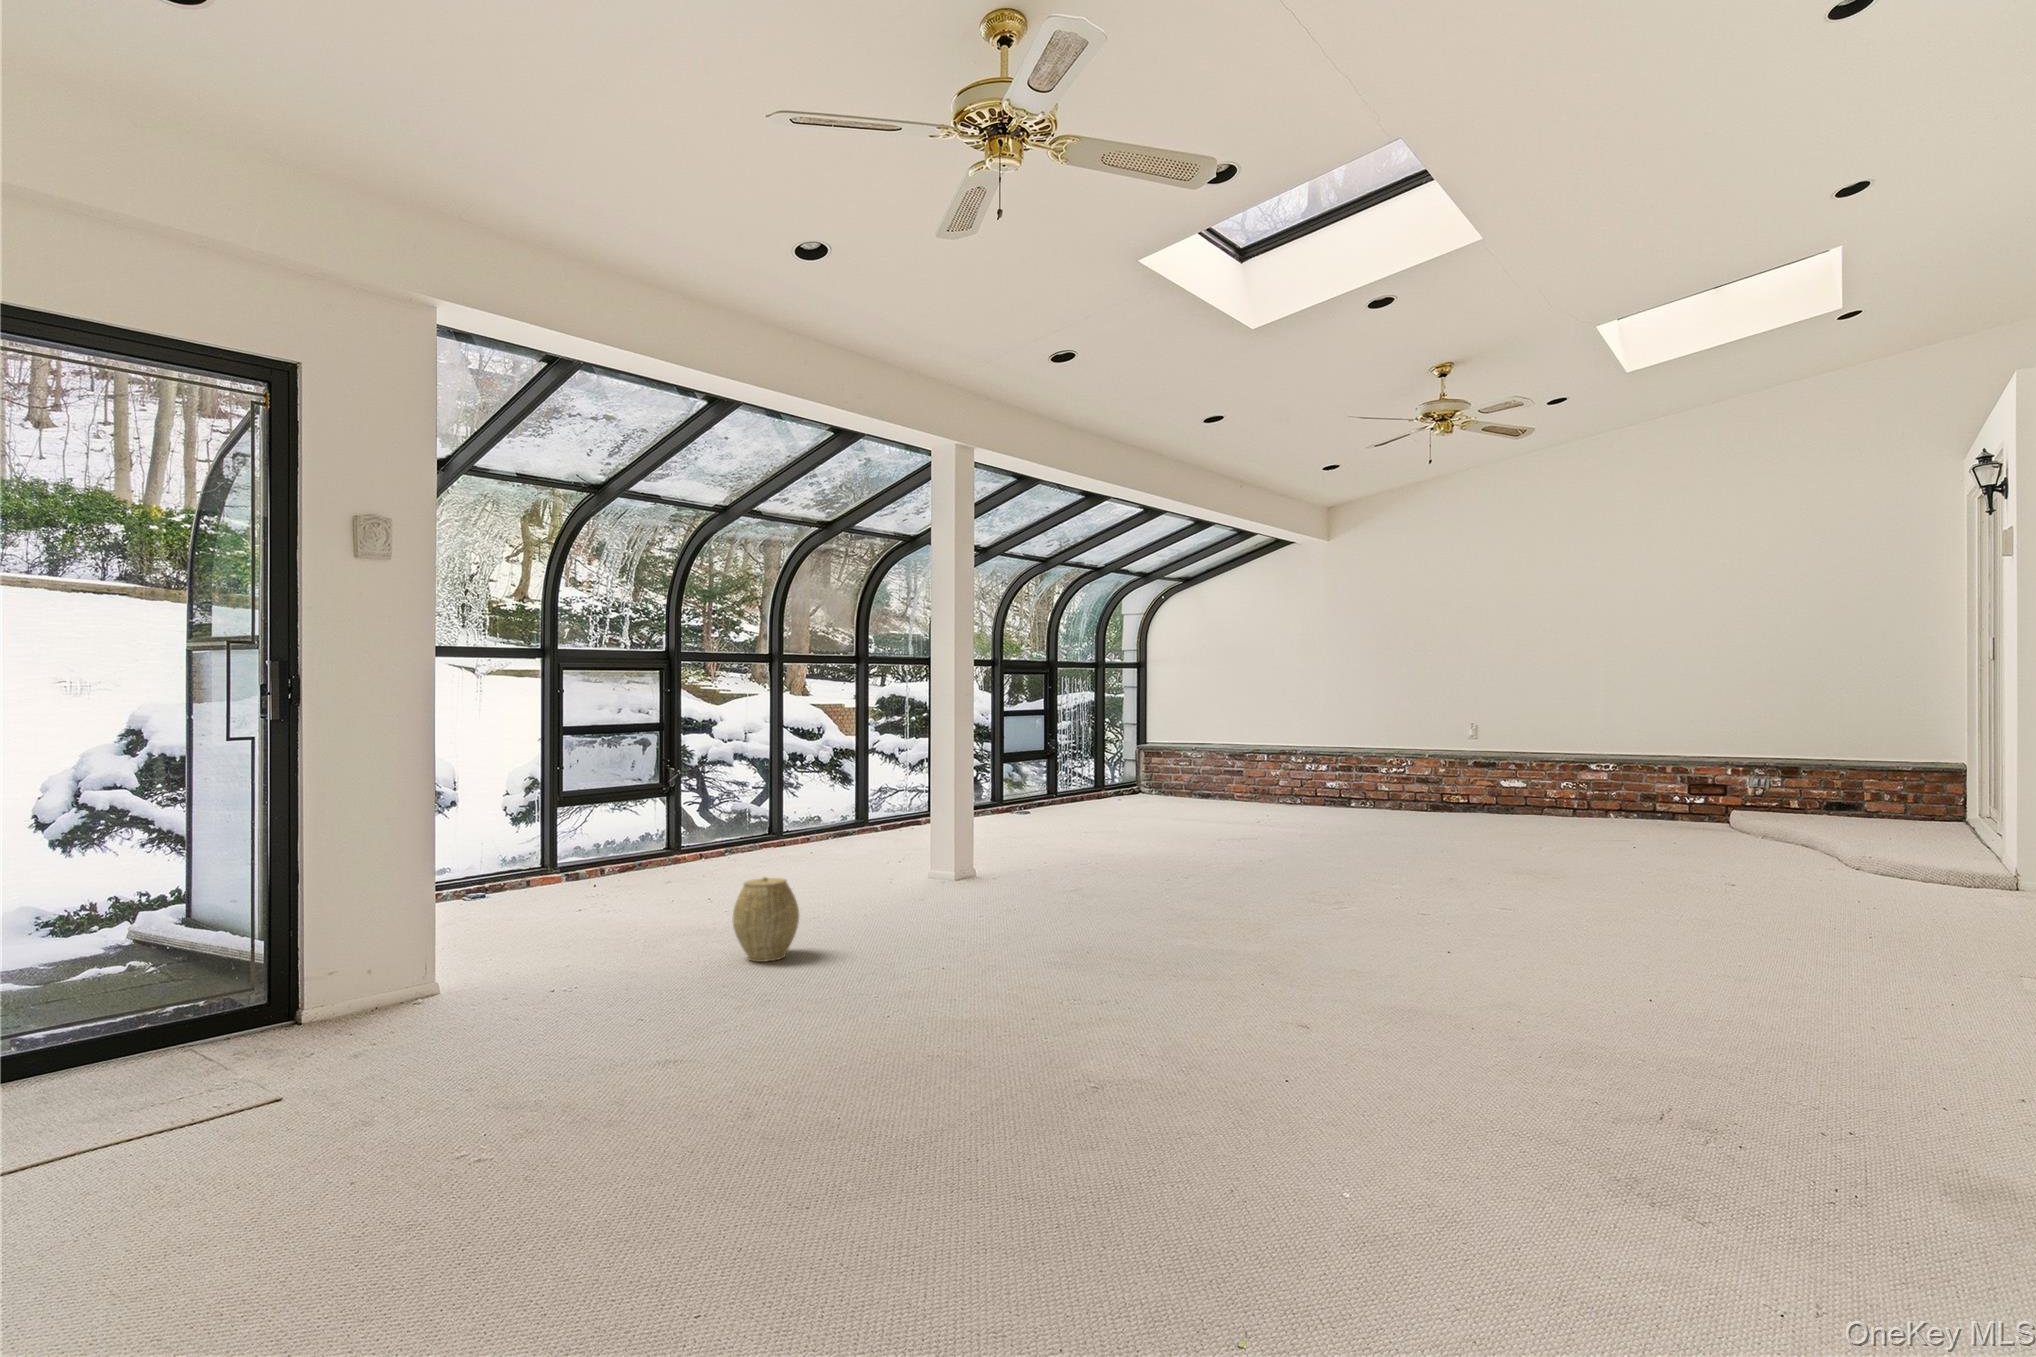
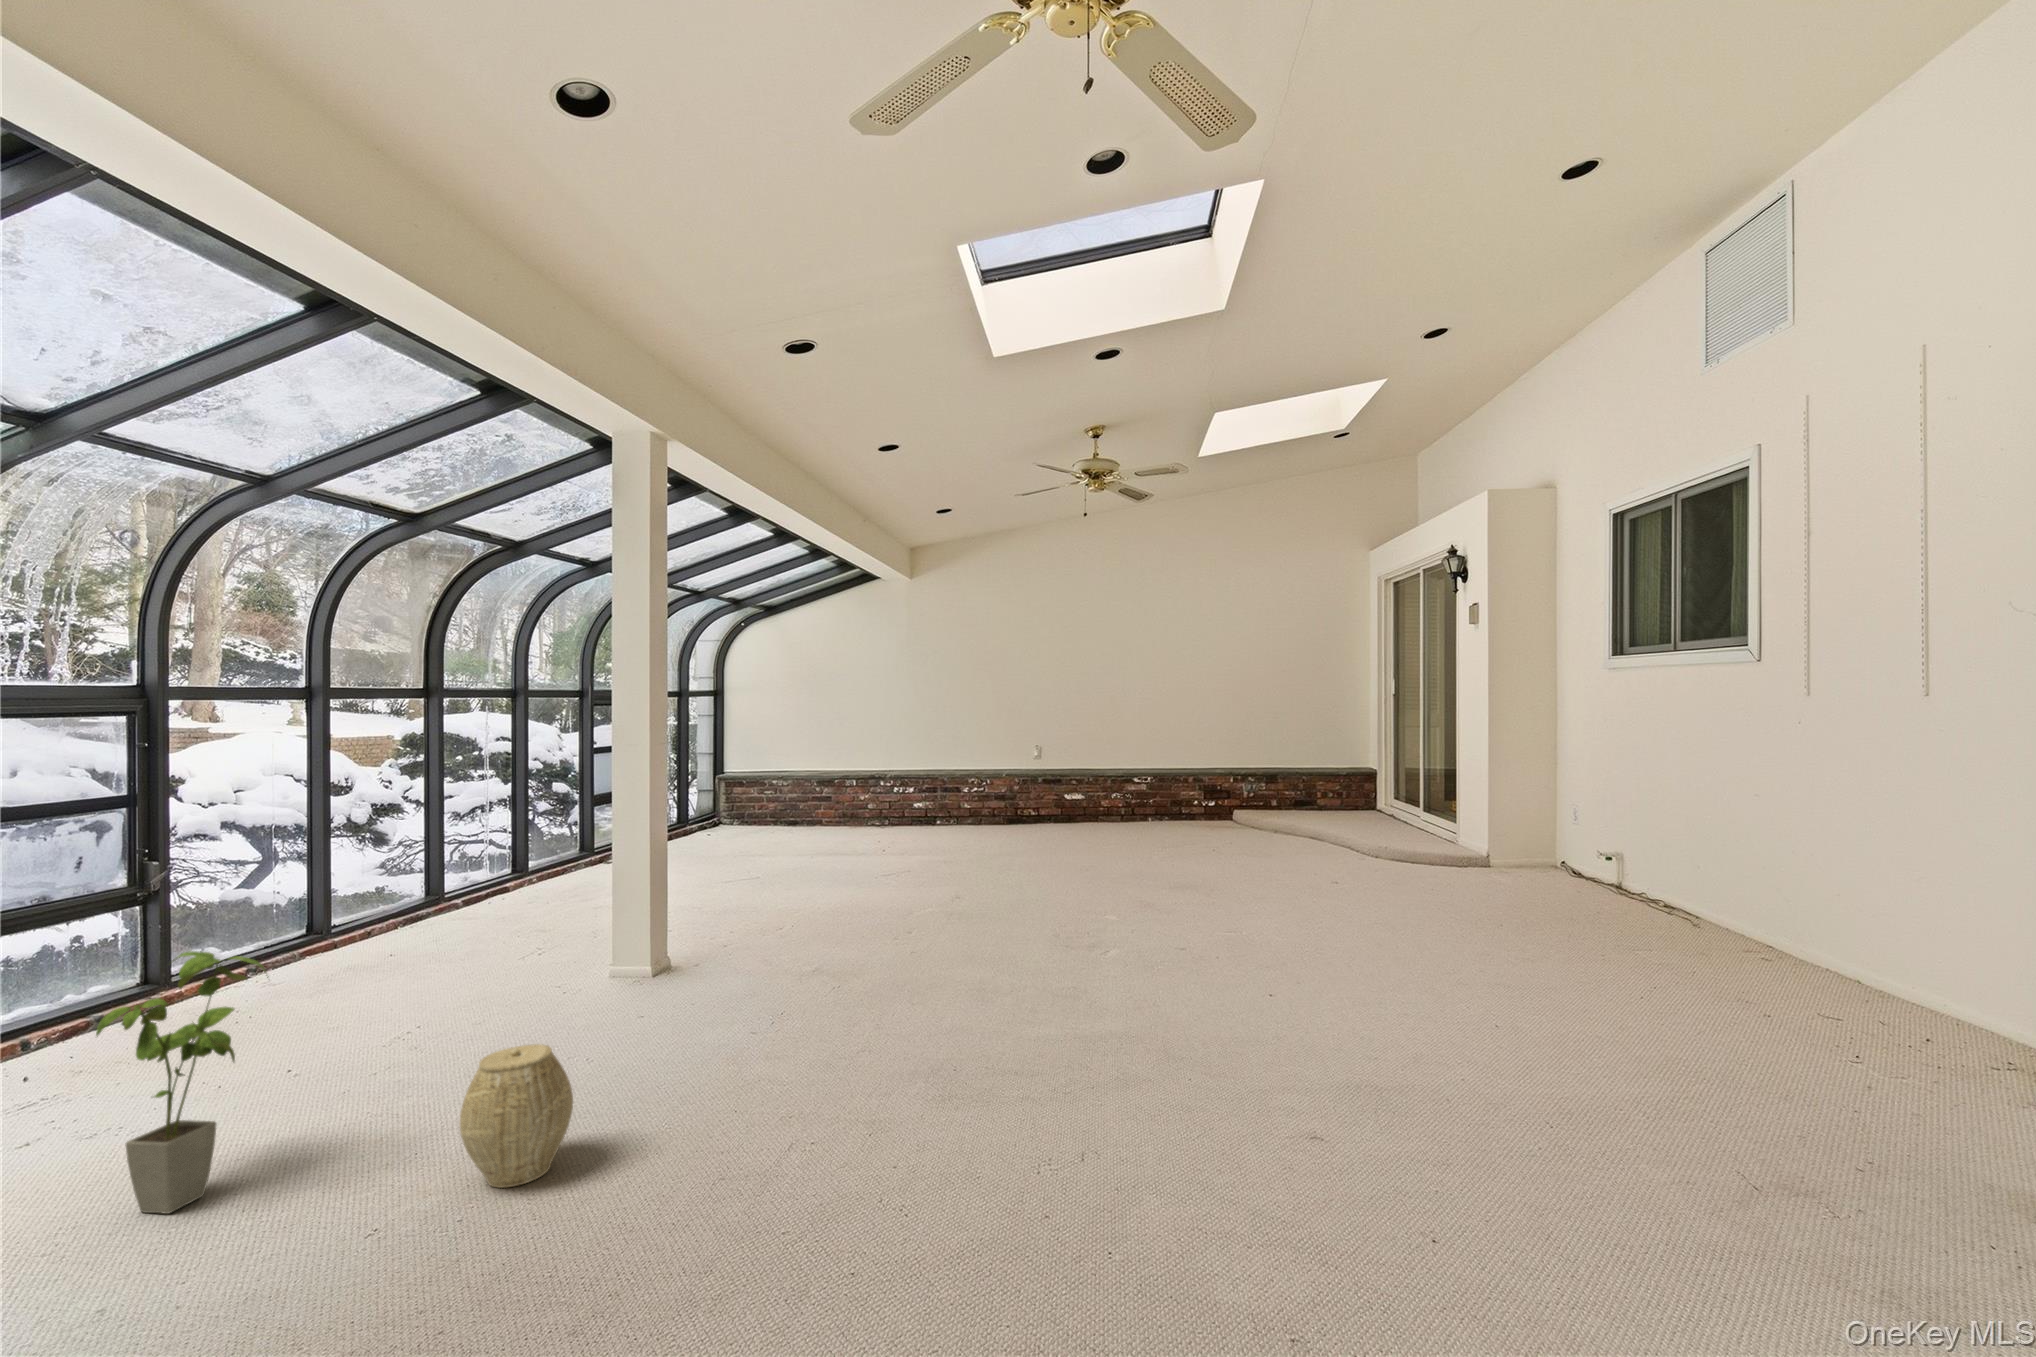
house plant: none [579,797,656,943] -> present [96,951,268,1214]

